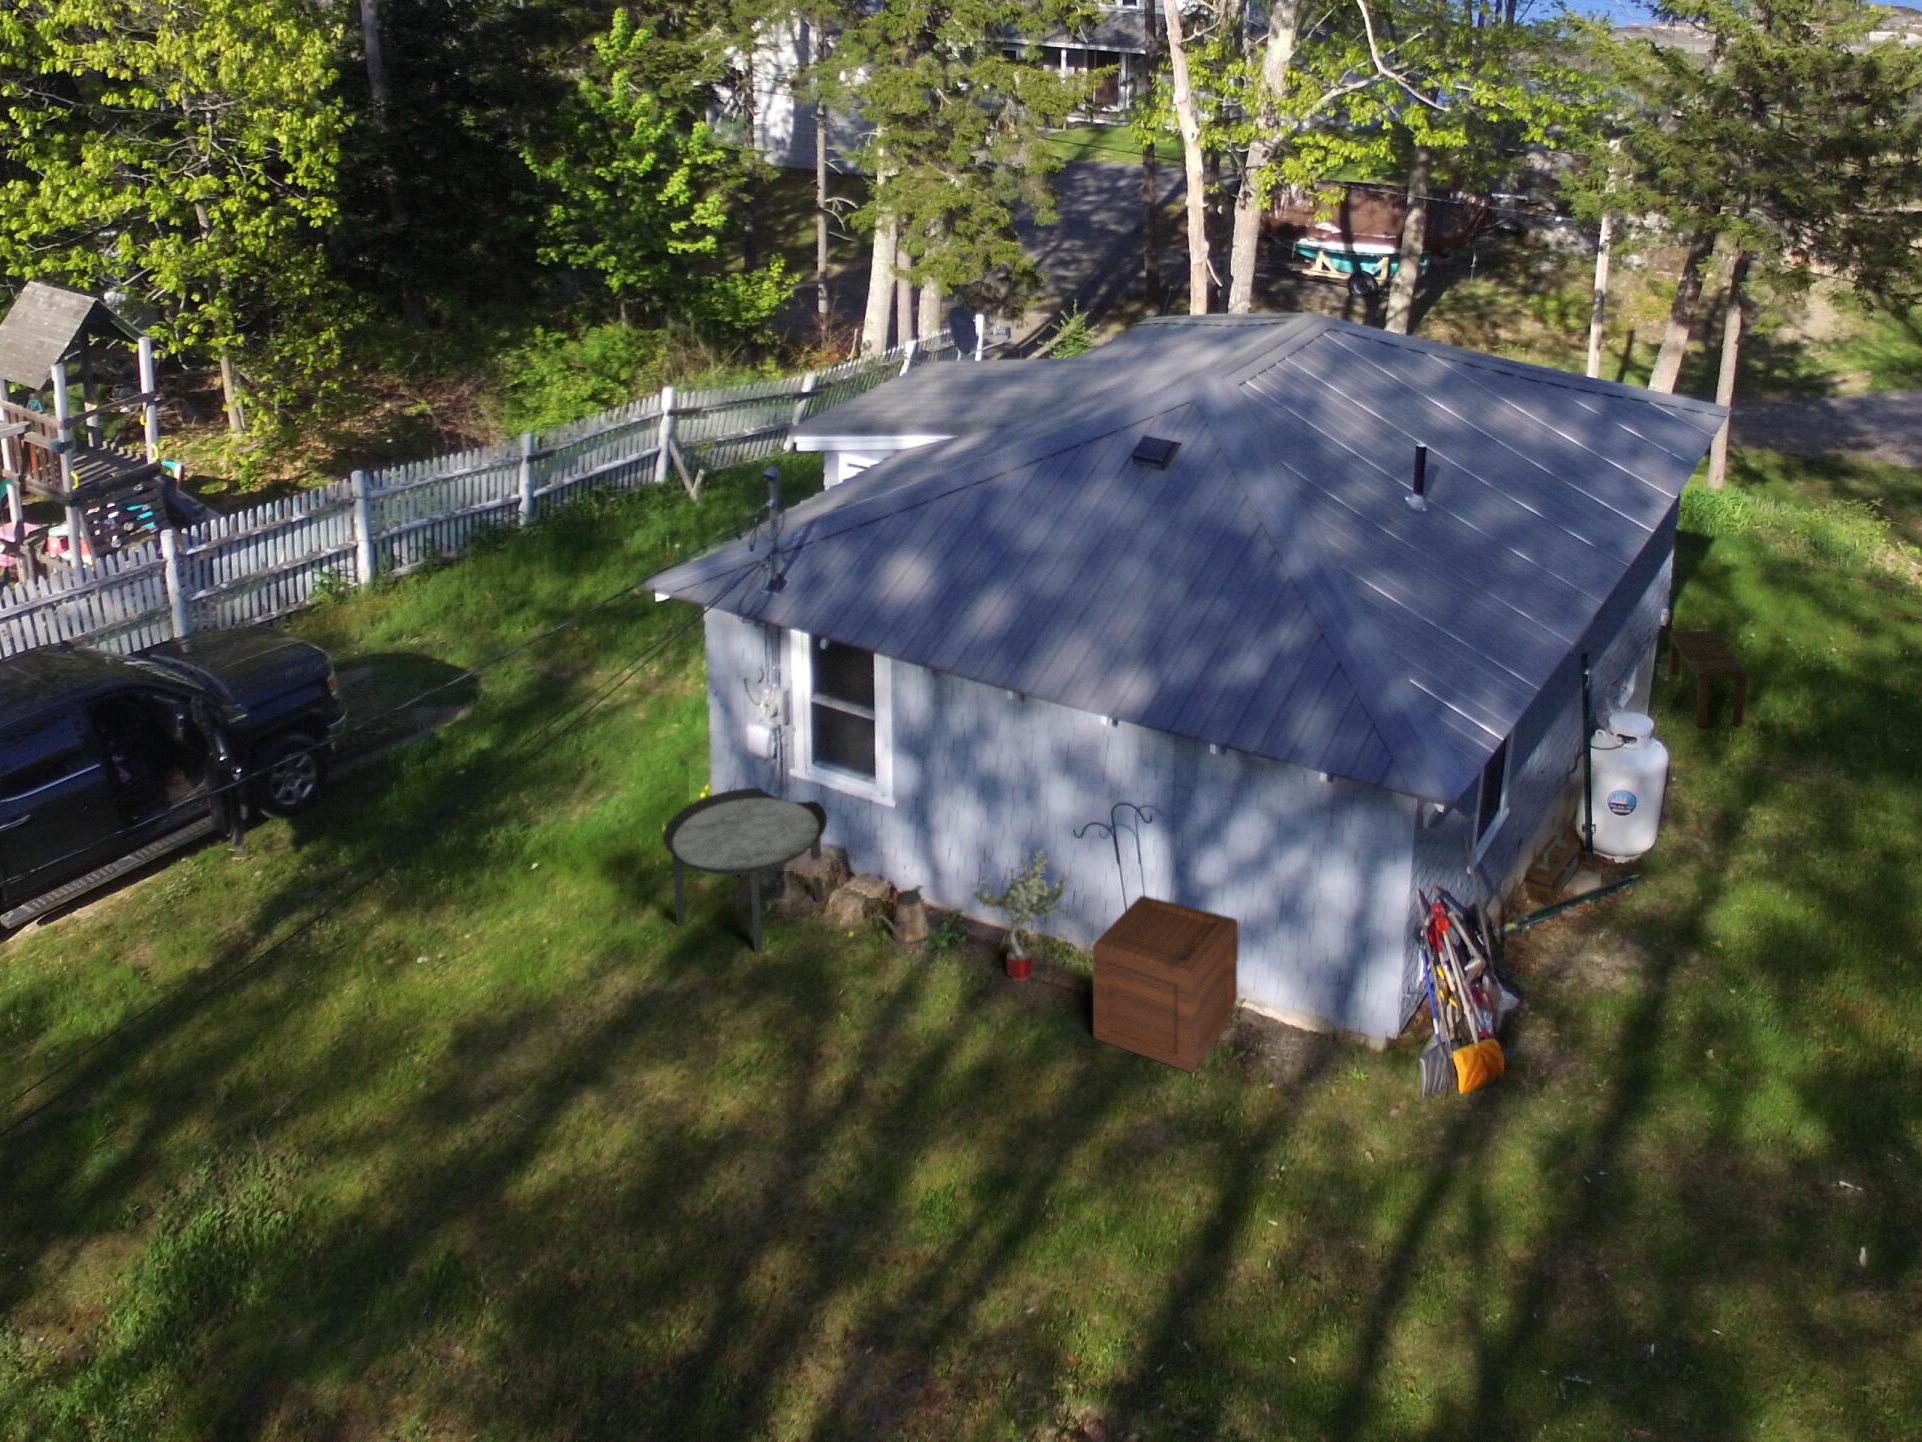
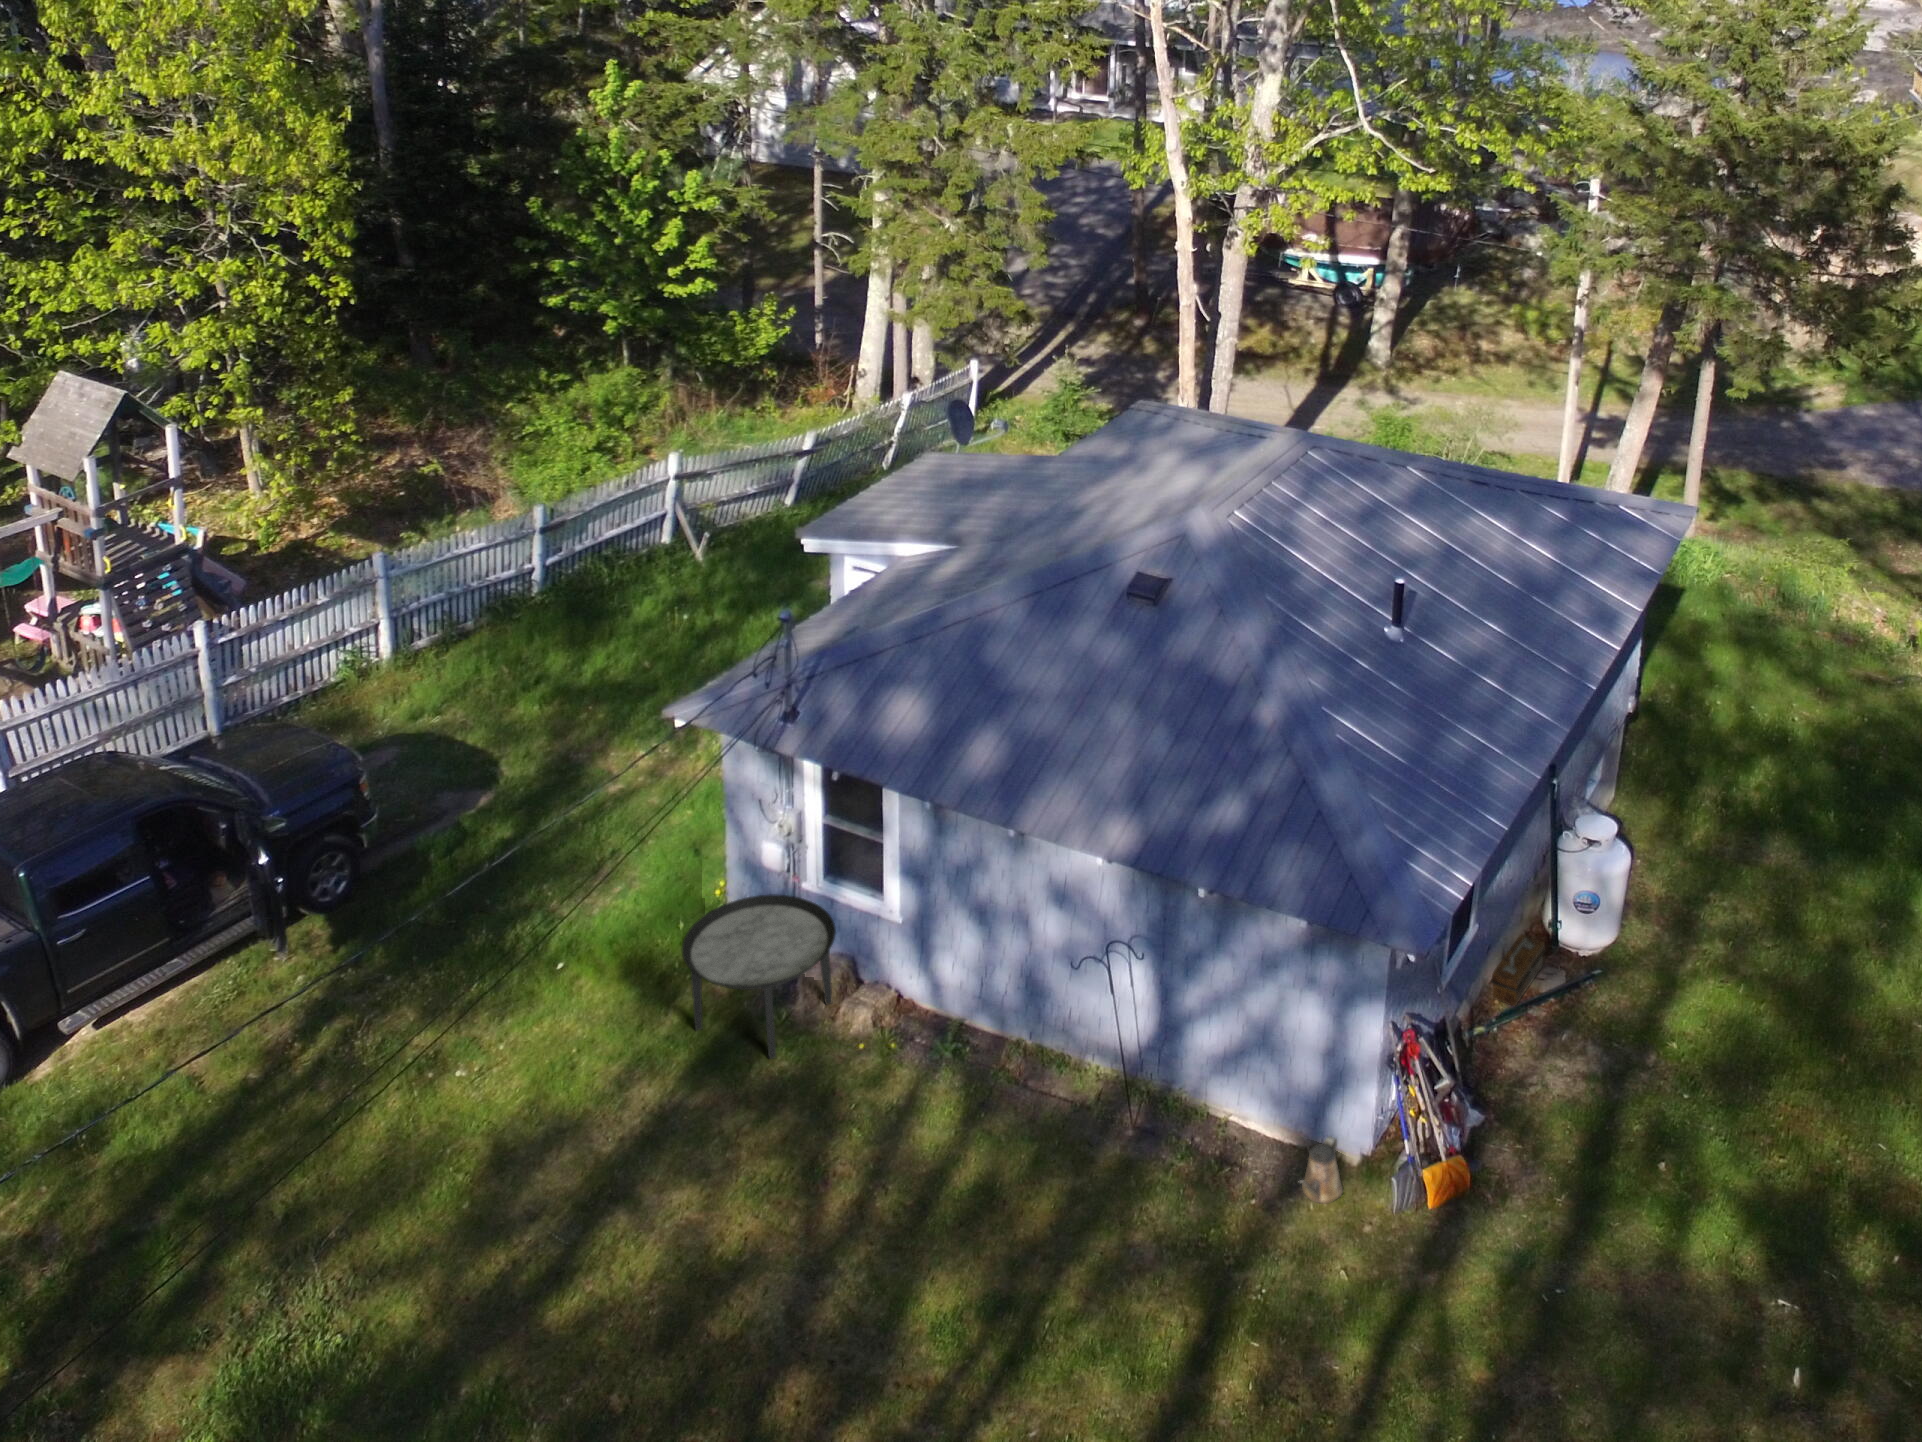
bench: present [1669,631,1748,727] -> none [1636,711,1710,809]
potted tree: present [973,850,1069,981] -> none [972,968,1064,1090]
watering can: present [878,885,930,943] -> present [1300,1136,1343,1204]
wooden crate: present [1092,896,1238,1072] -> none [1085,1010,1222,1187]

